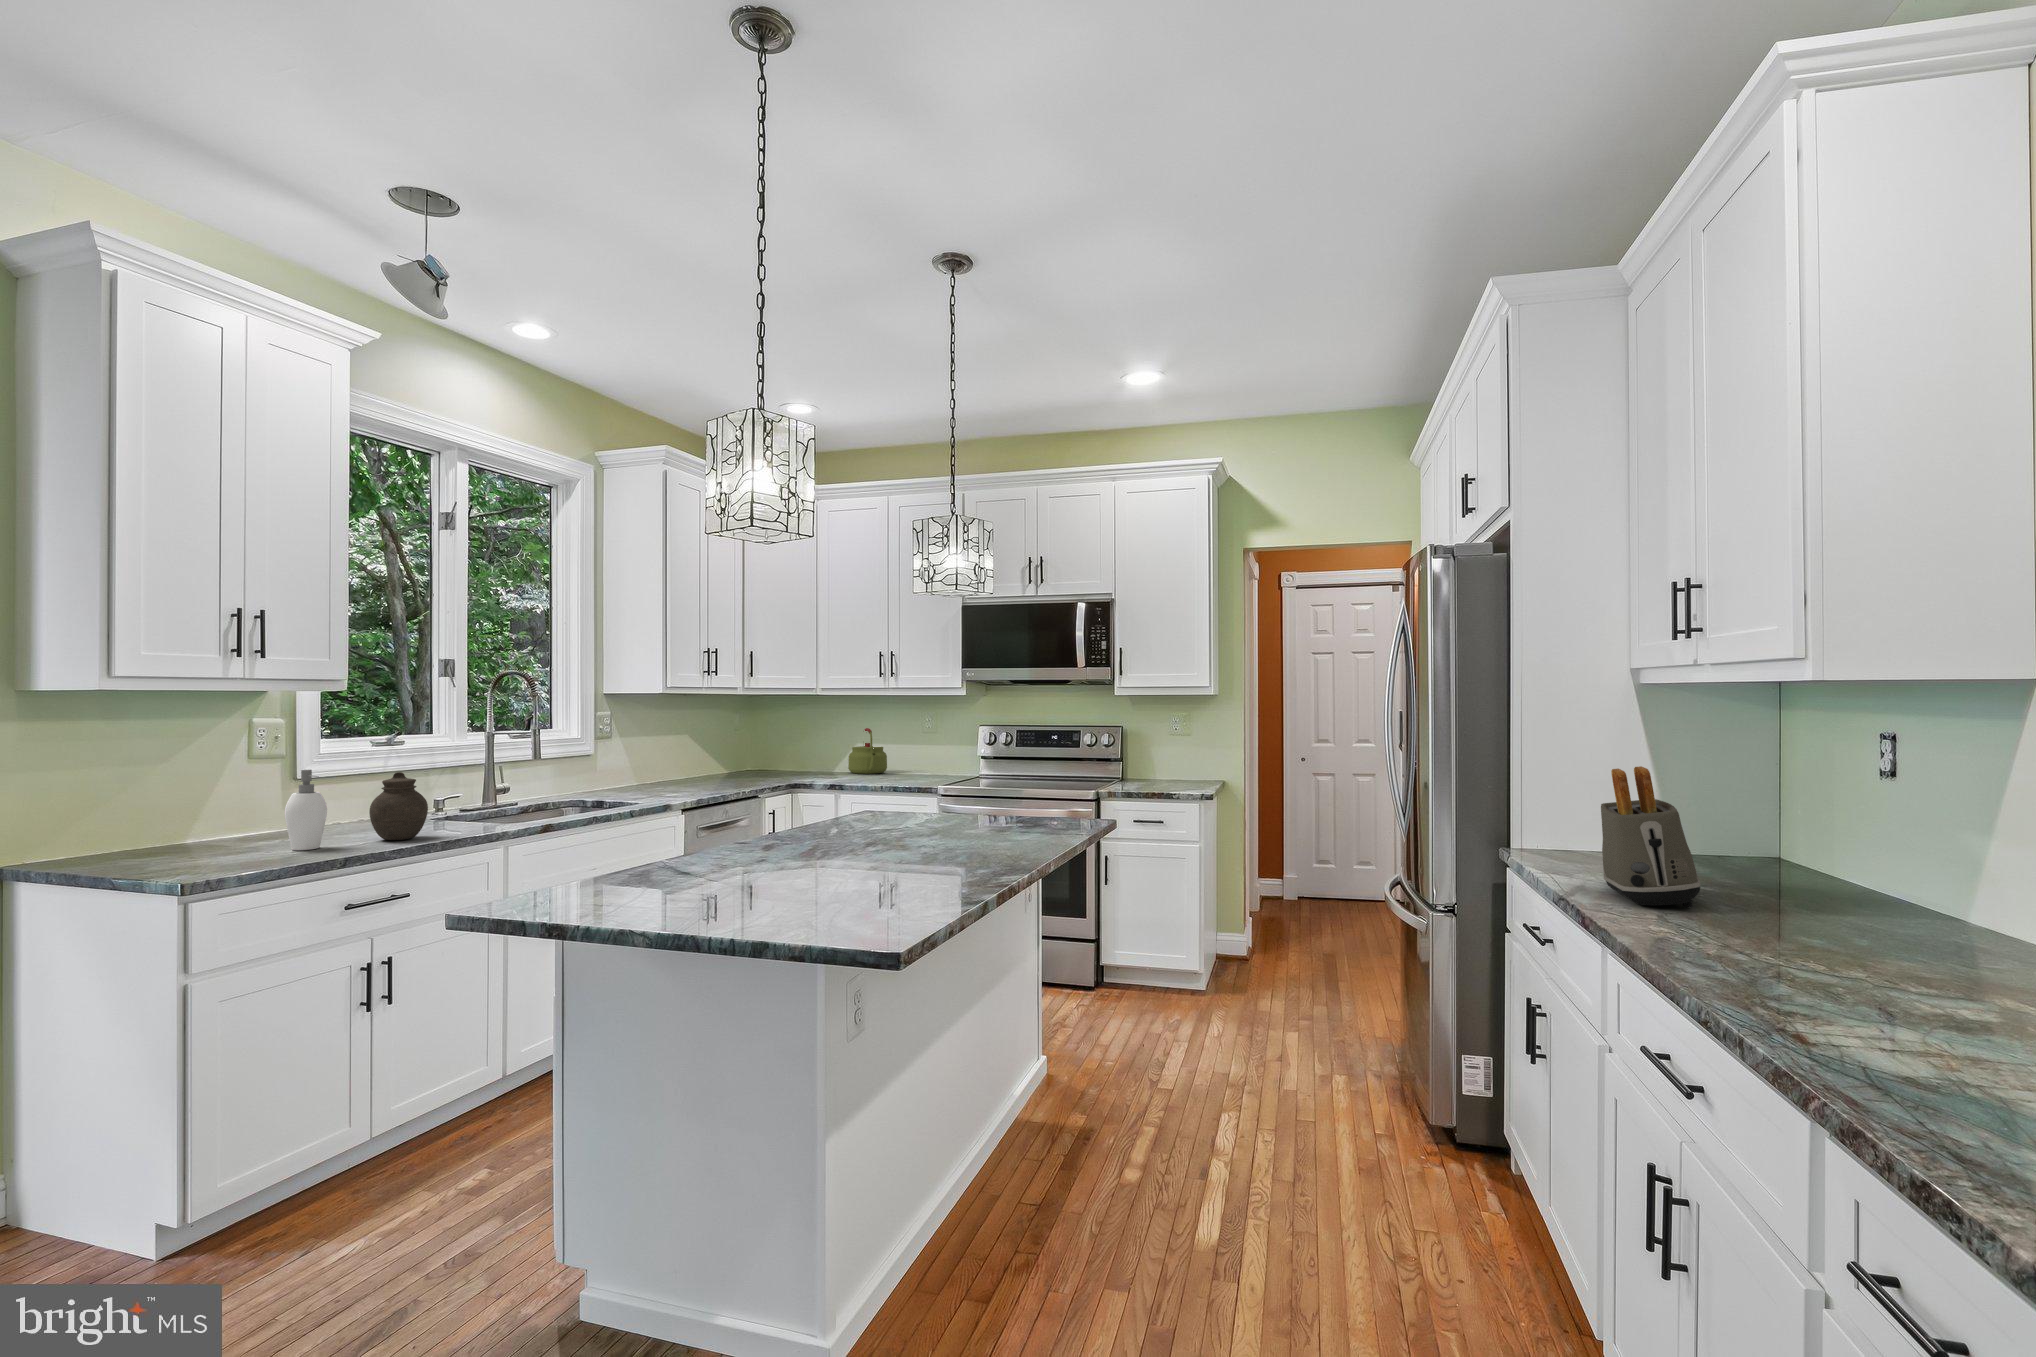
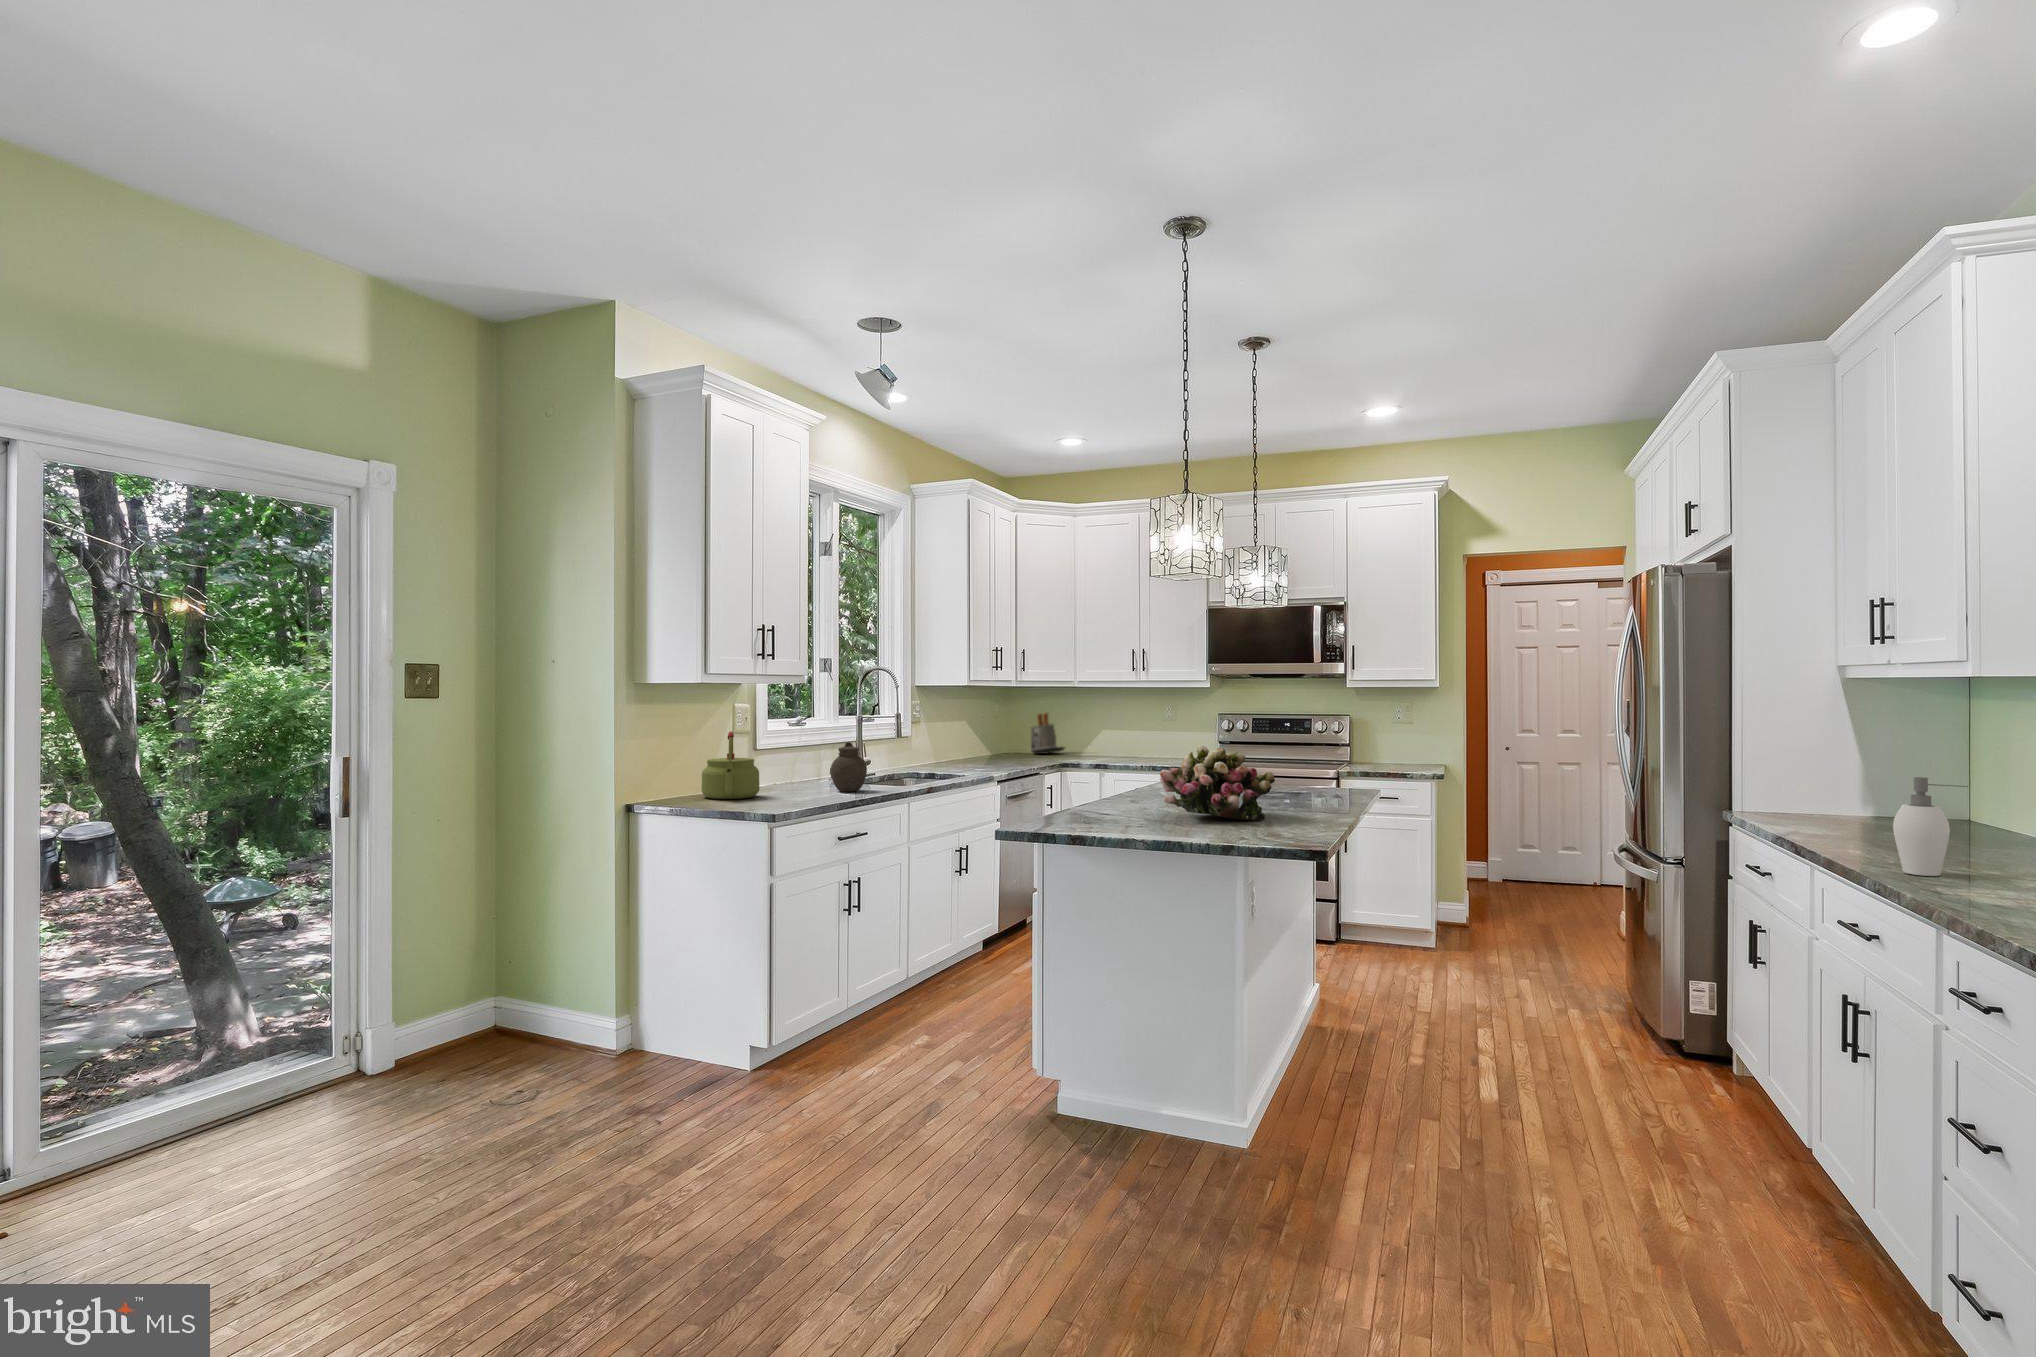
kettle: present [848,728,887,774] -> present [701,731,760,799]
toaster: present [1601,766,1701,907] -> present [1031,713,1064,754]
soap dispenser: present [285,770,327,850] -> present [1893,777,1968,876]
flower arrangement: none [715,783,895,895] -> present [1160,746,1275,821]

